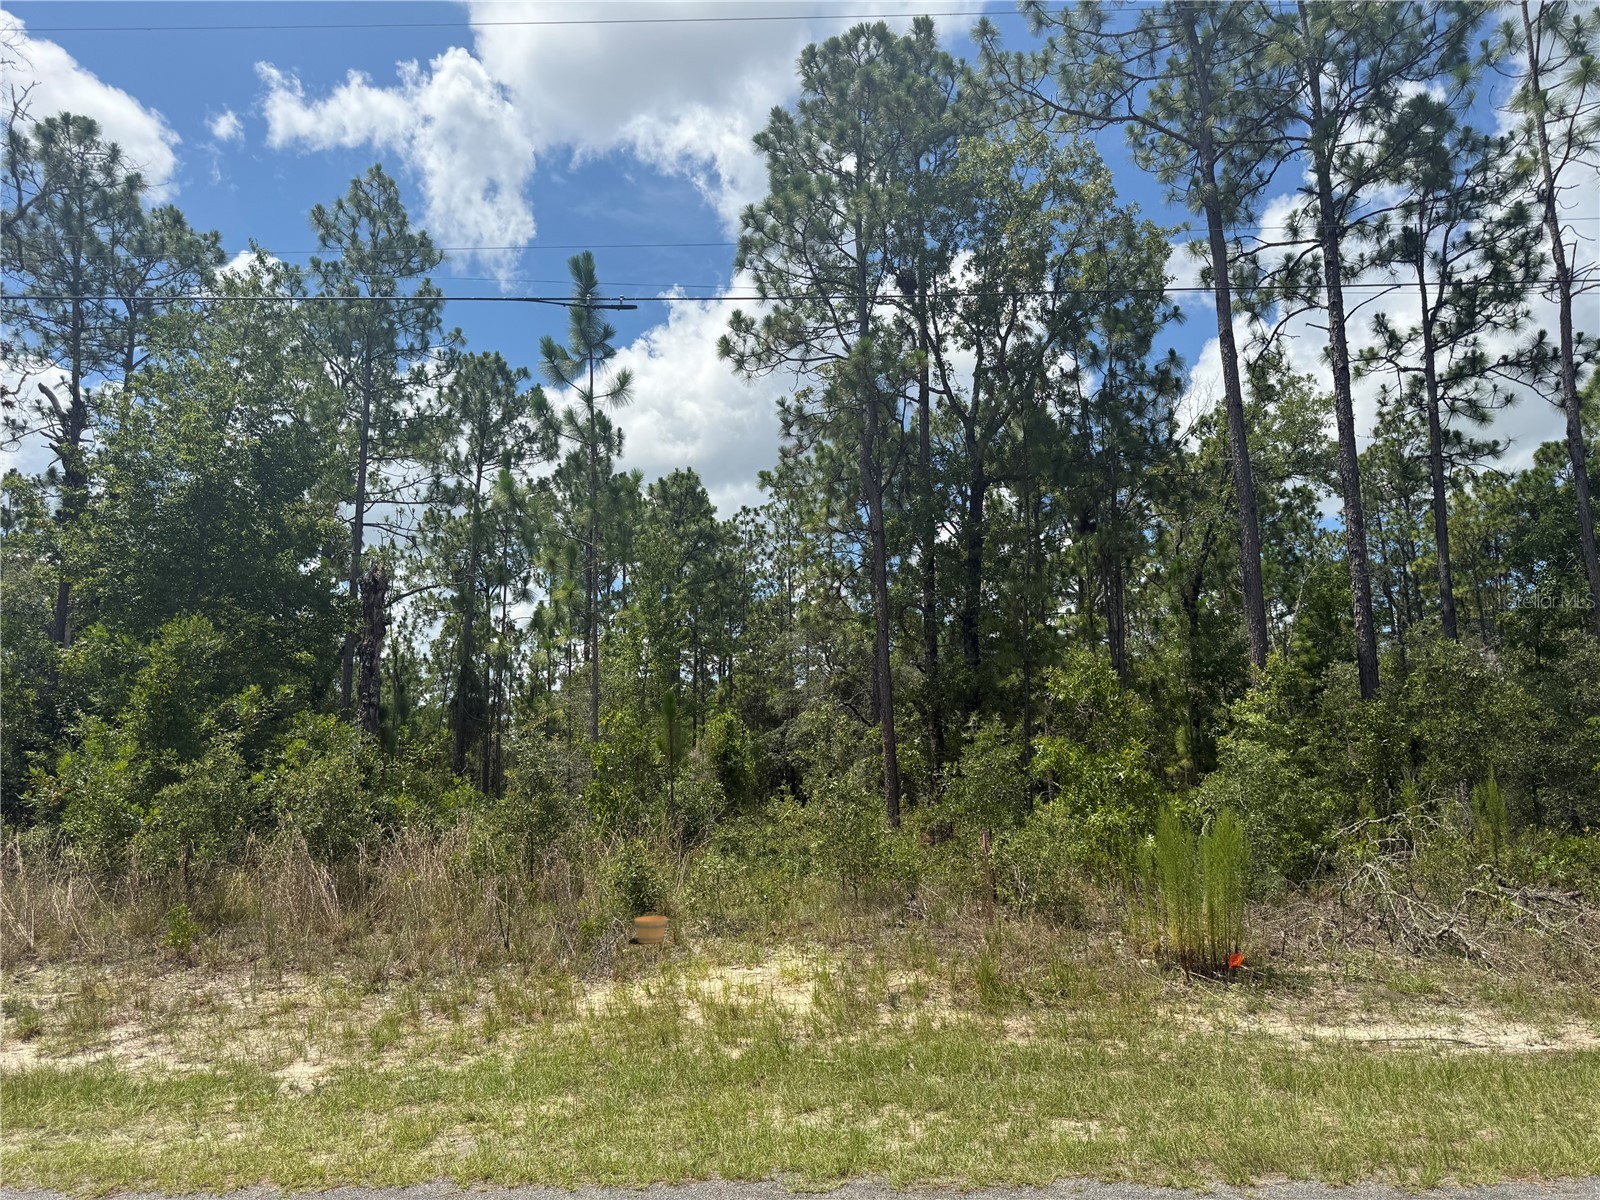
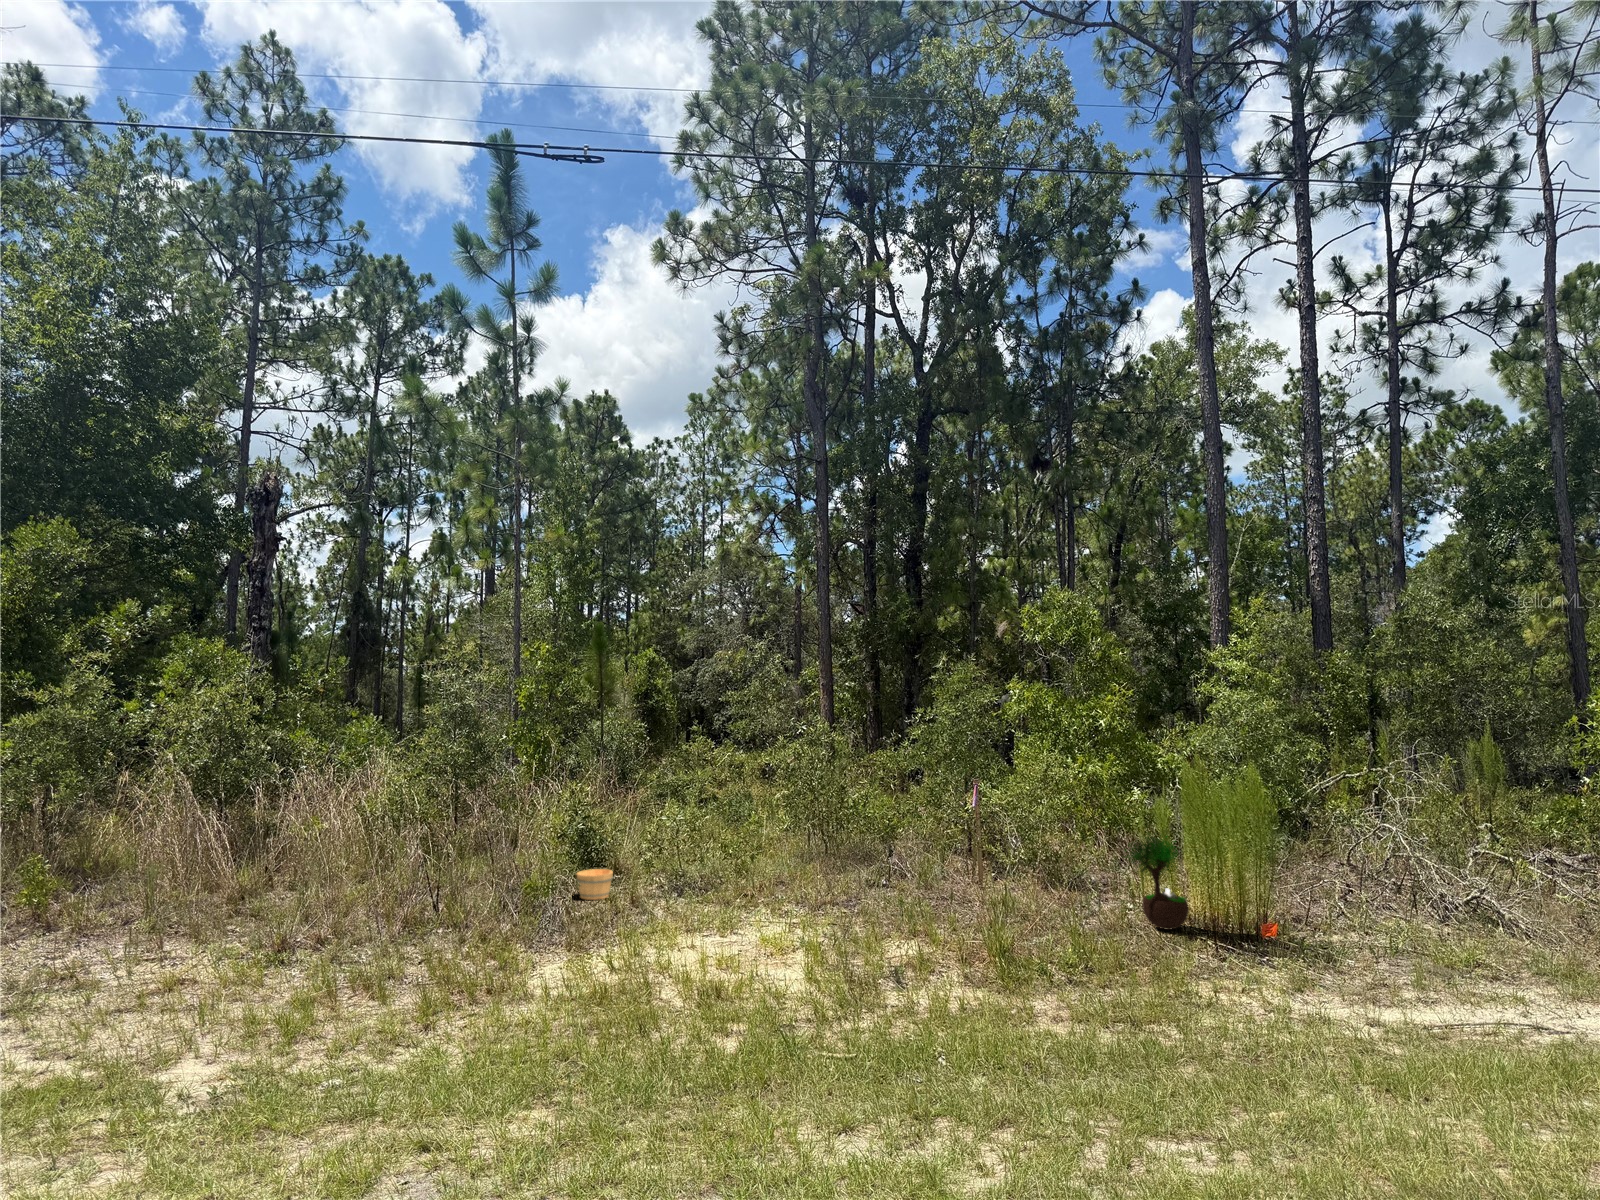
potted tree: none [1121,874,1188,973] -> present [1125,834,1189,930]

